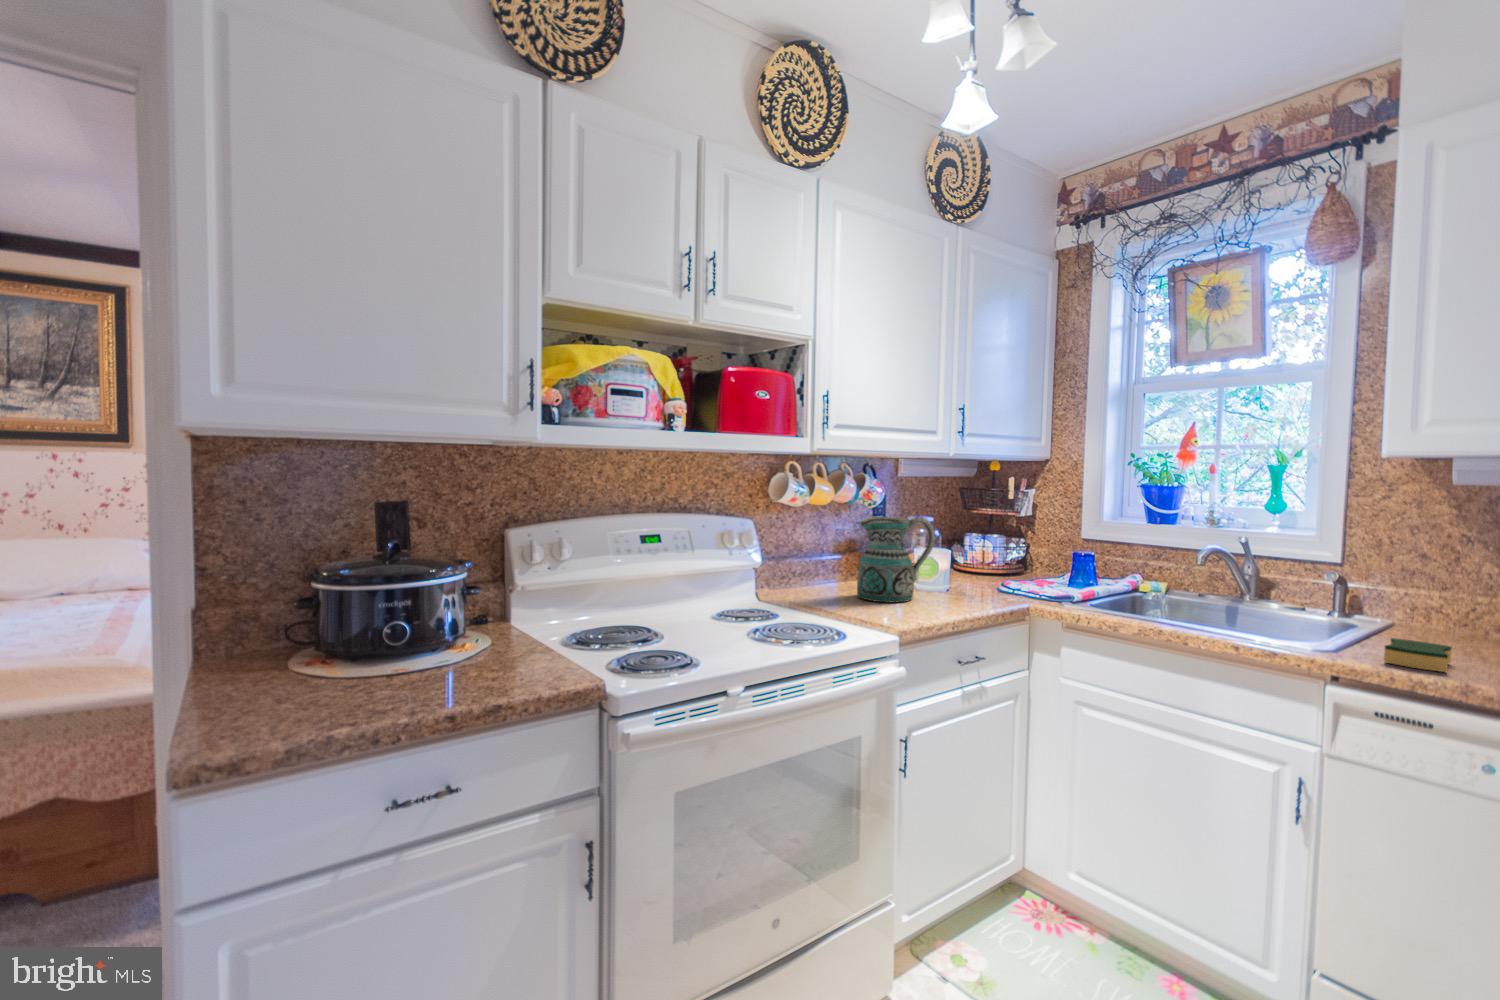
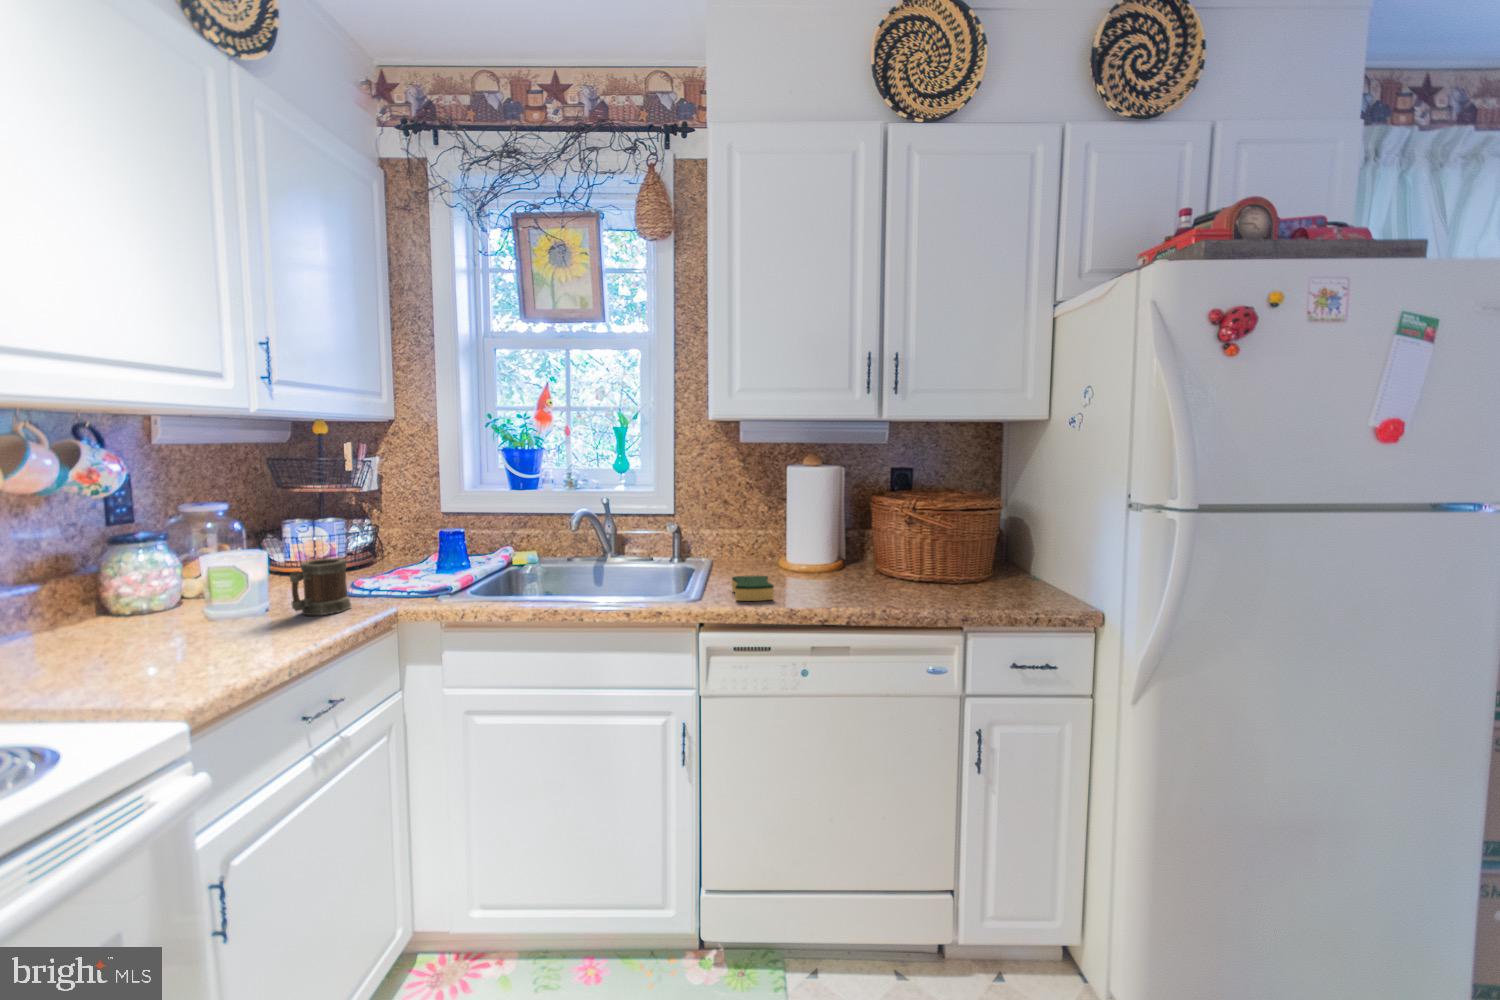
ceramic pitcher: present [857,517,935,603] -> none [60,509,235,669]
mug: none [962,559,999,598] -> present [290,558,351,615]

